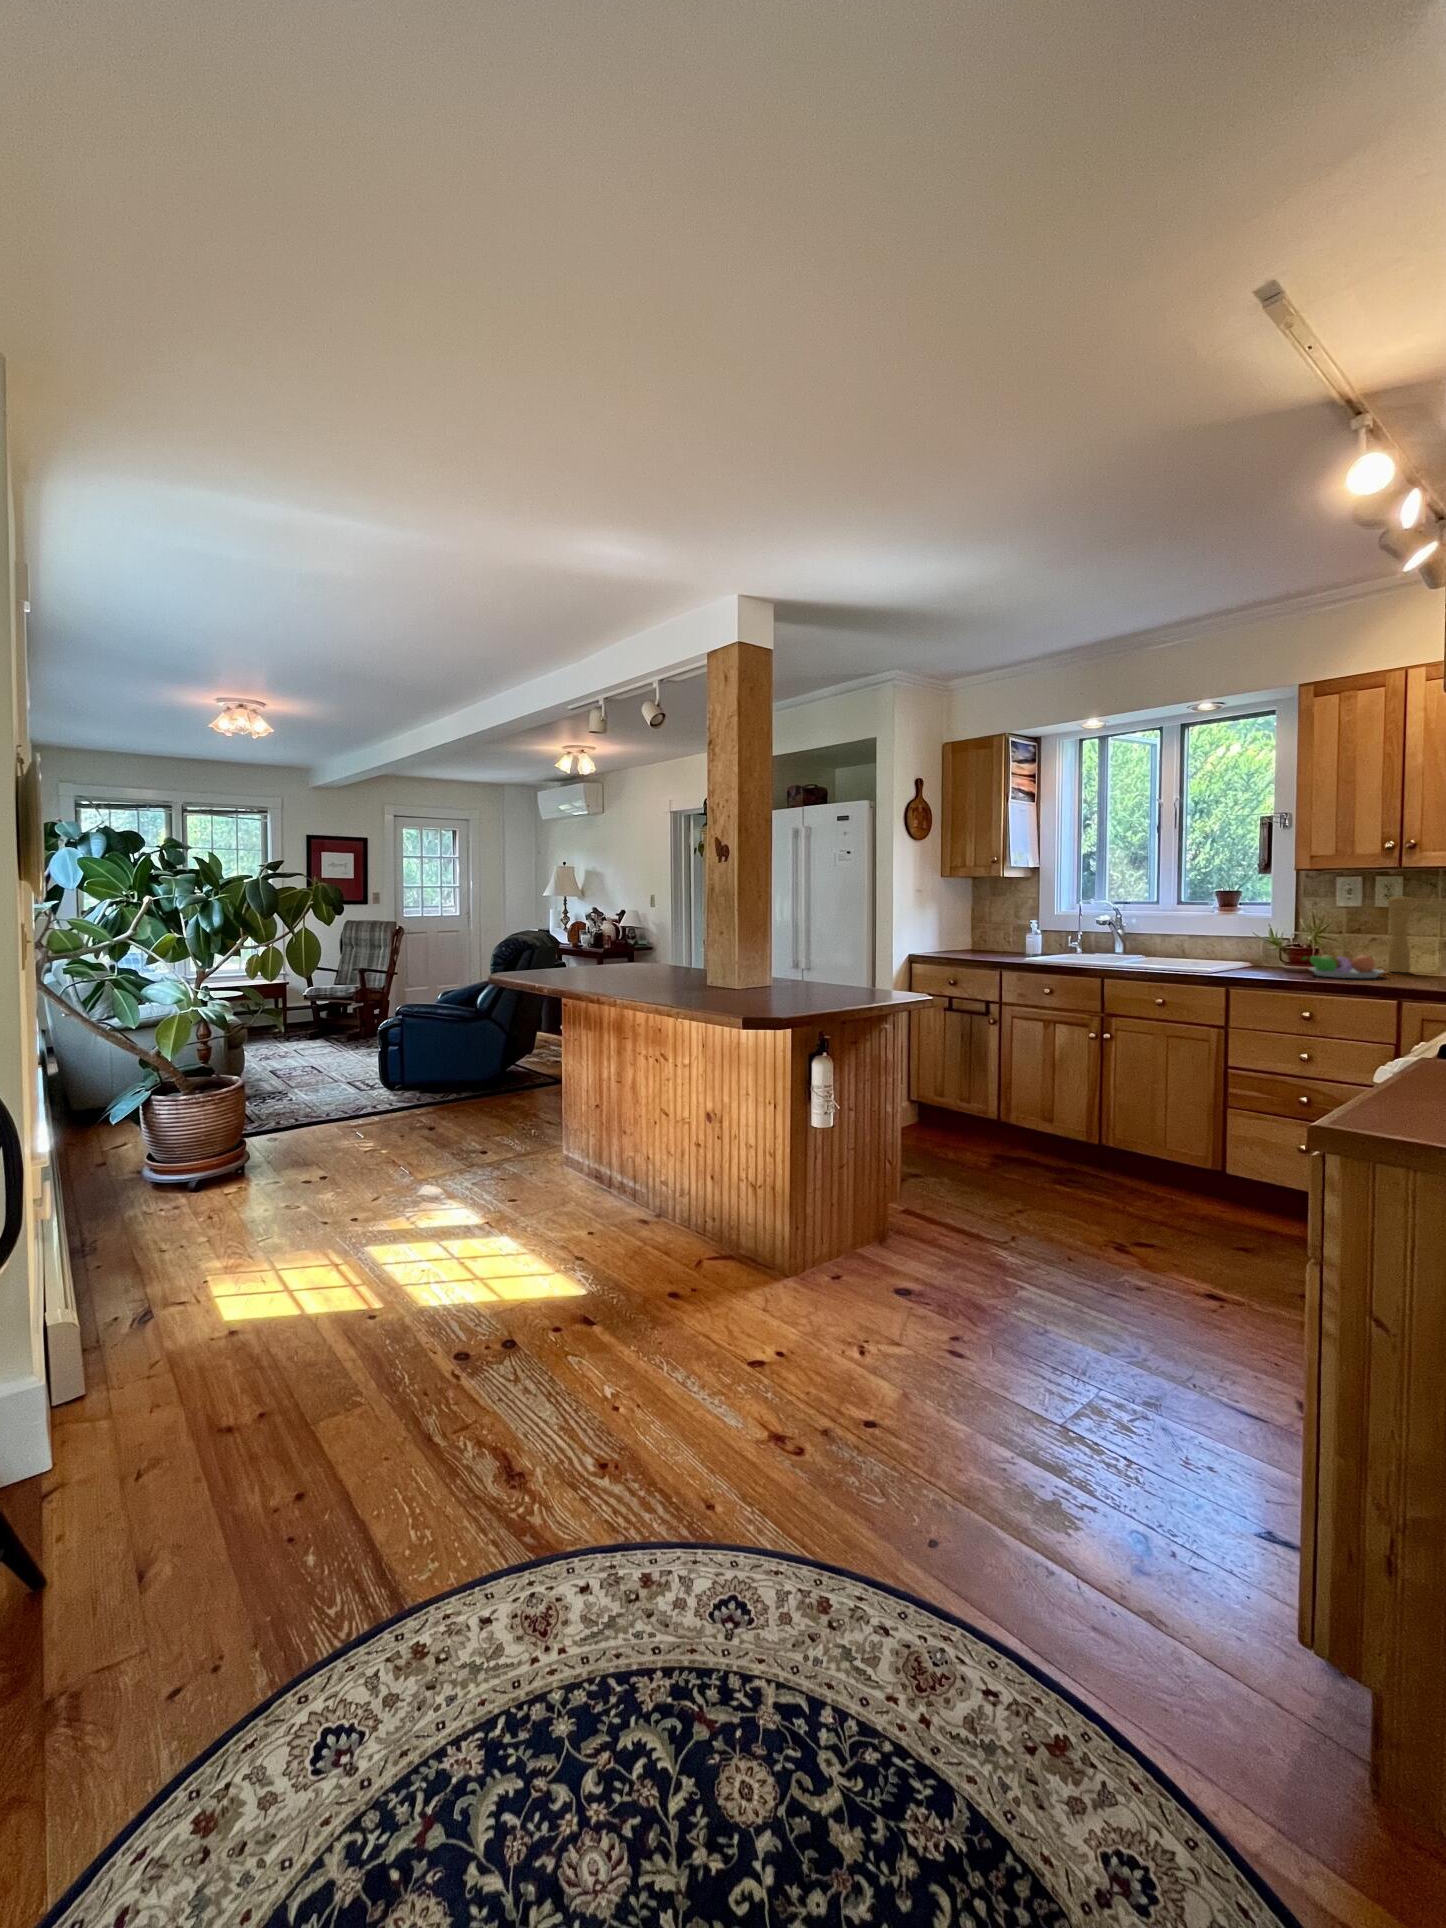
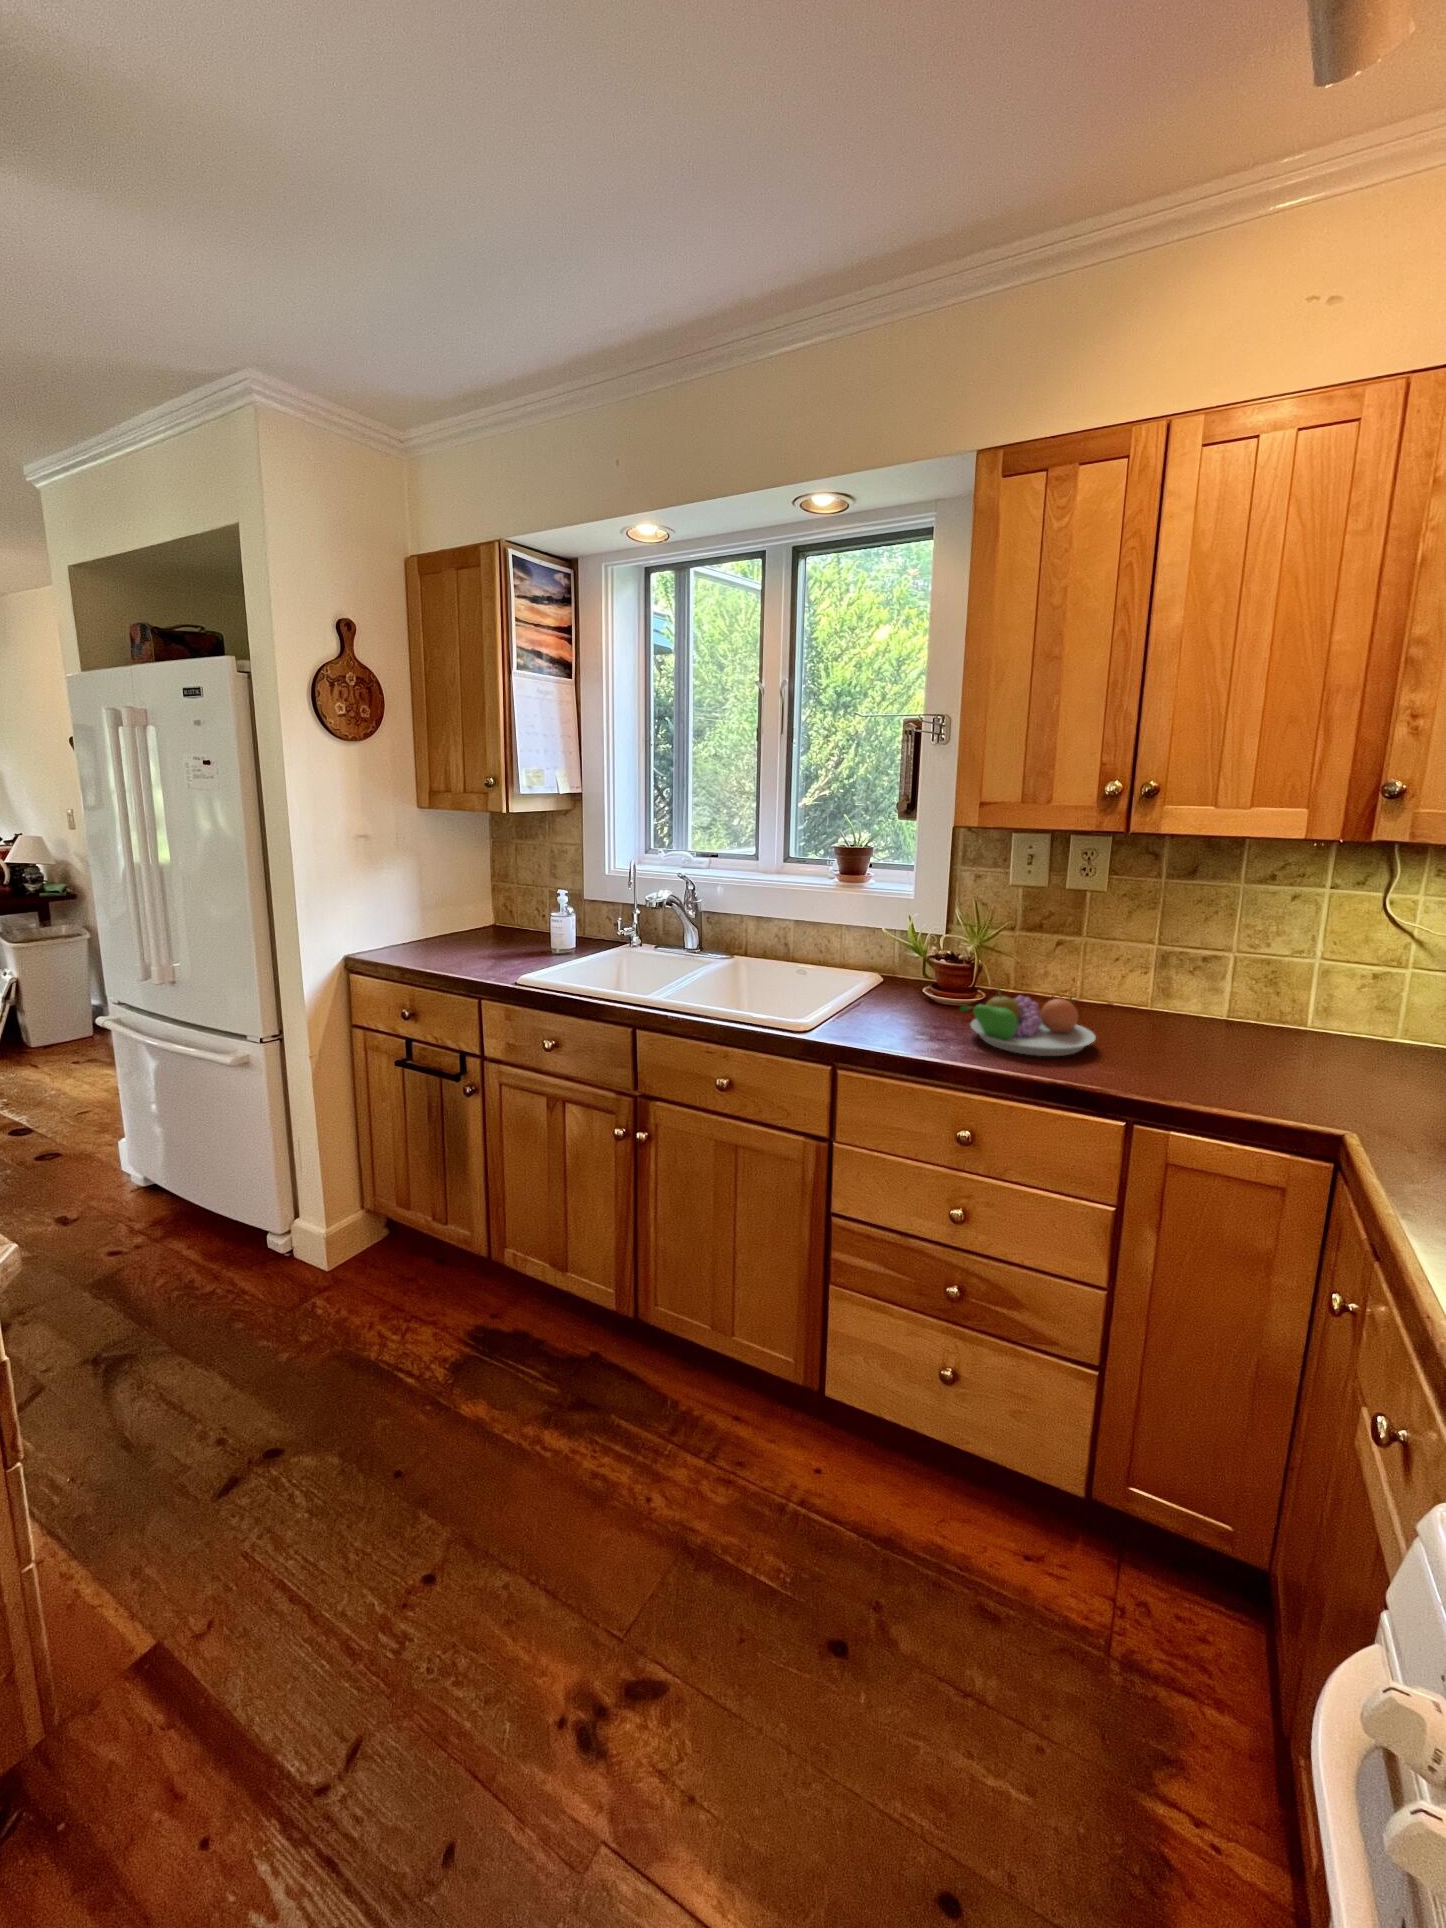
pepper mill: present [1387,896,1413,972] -> none [1088,879,1137,1019]

